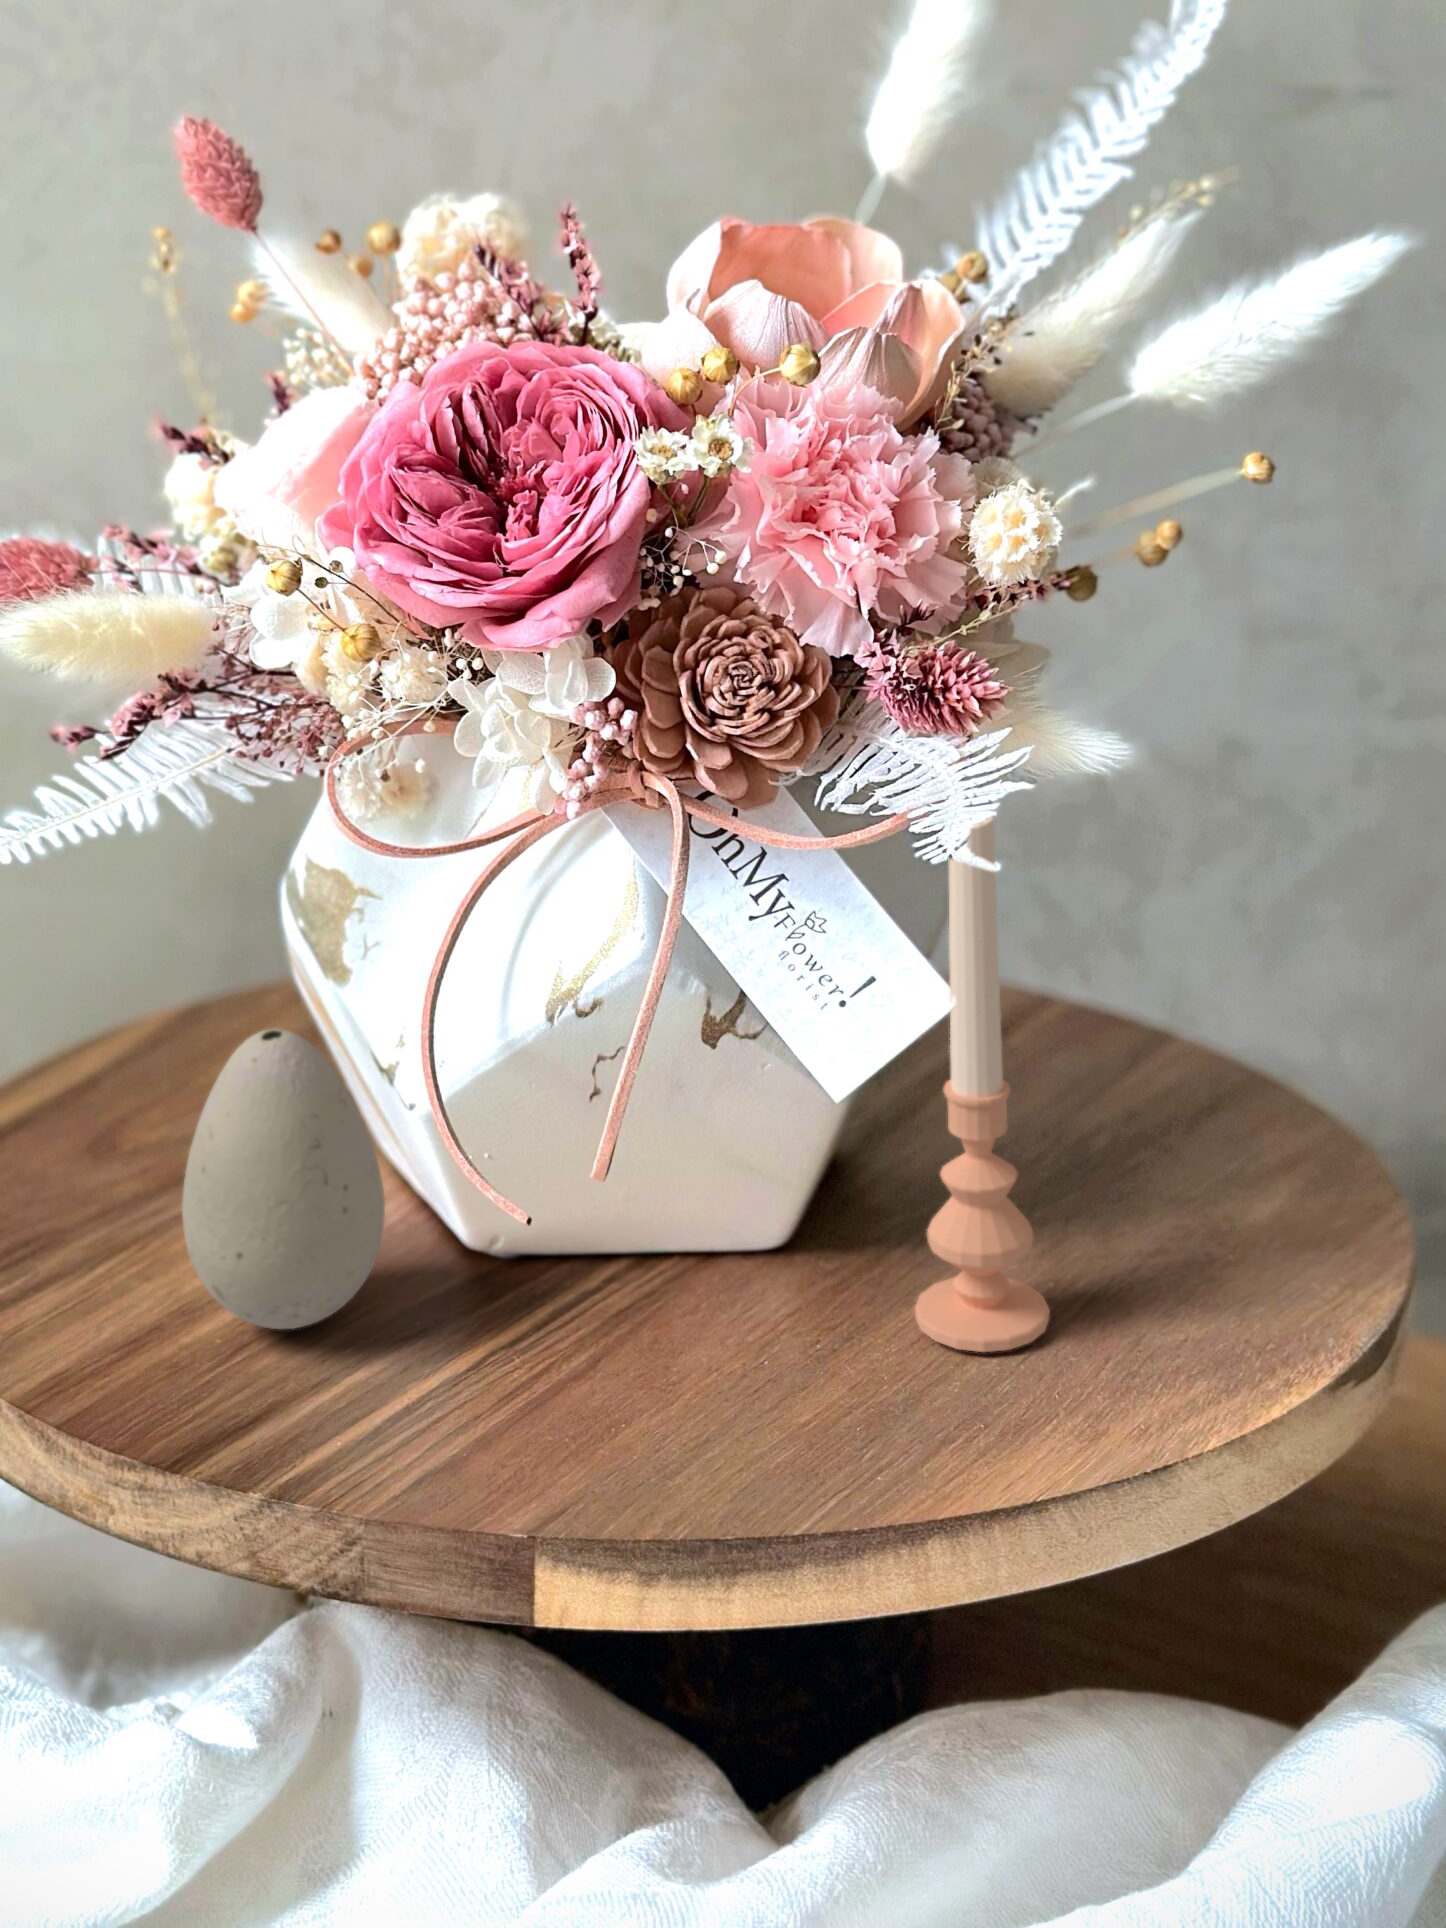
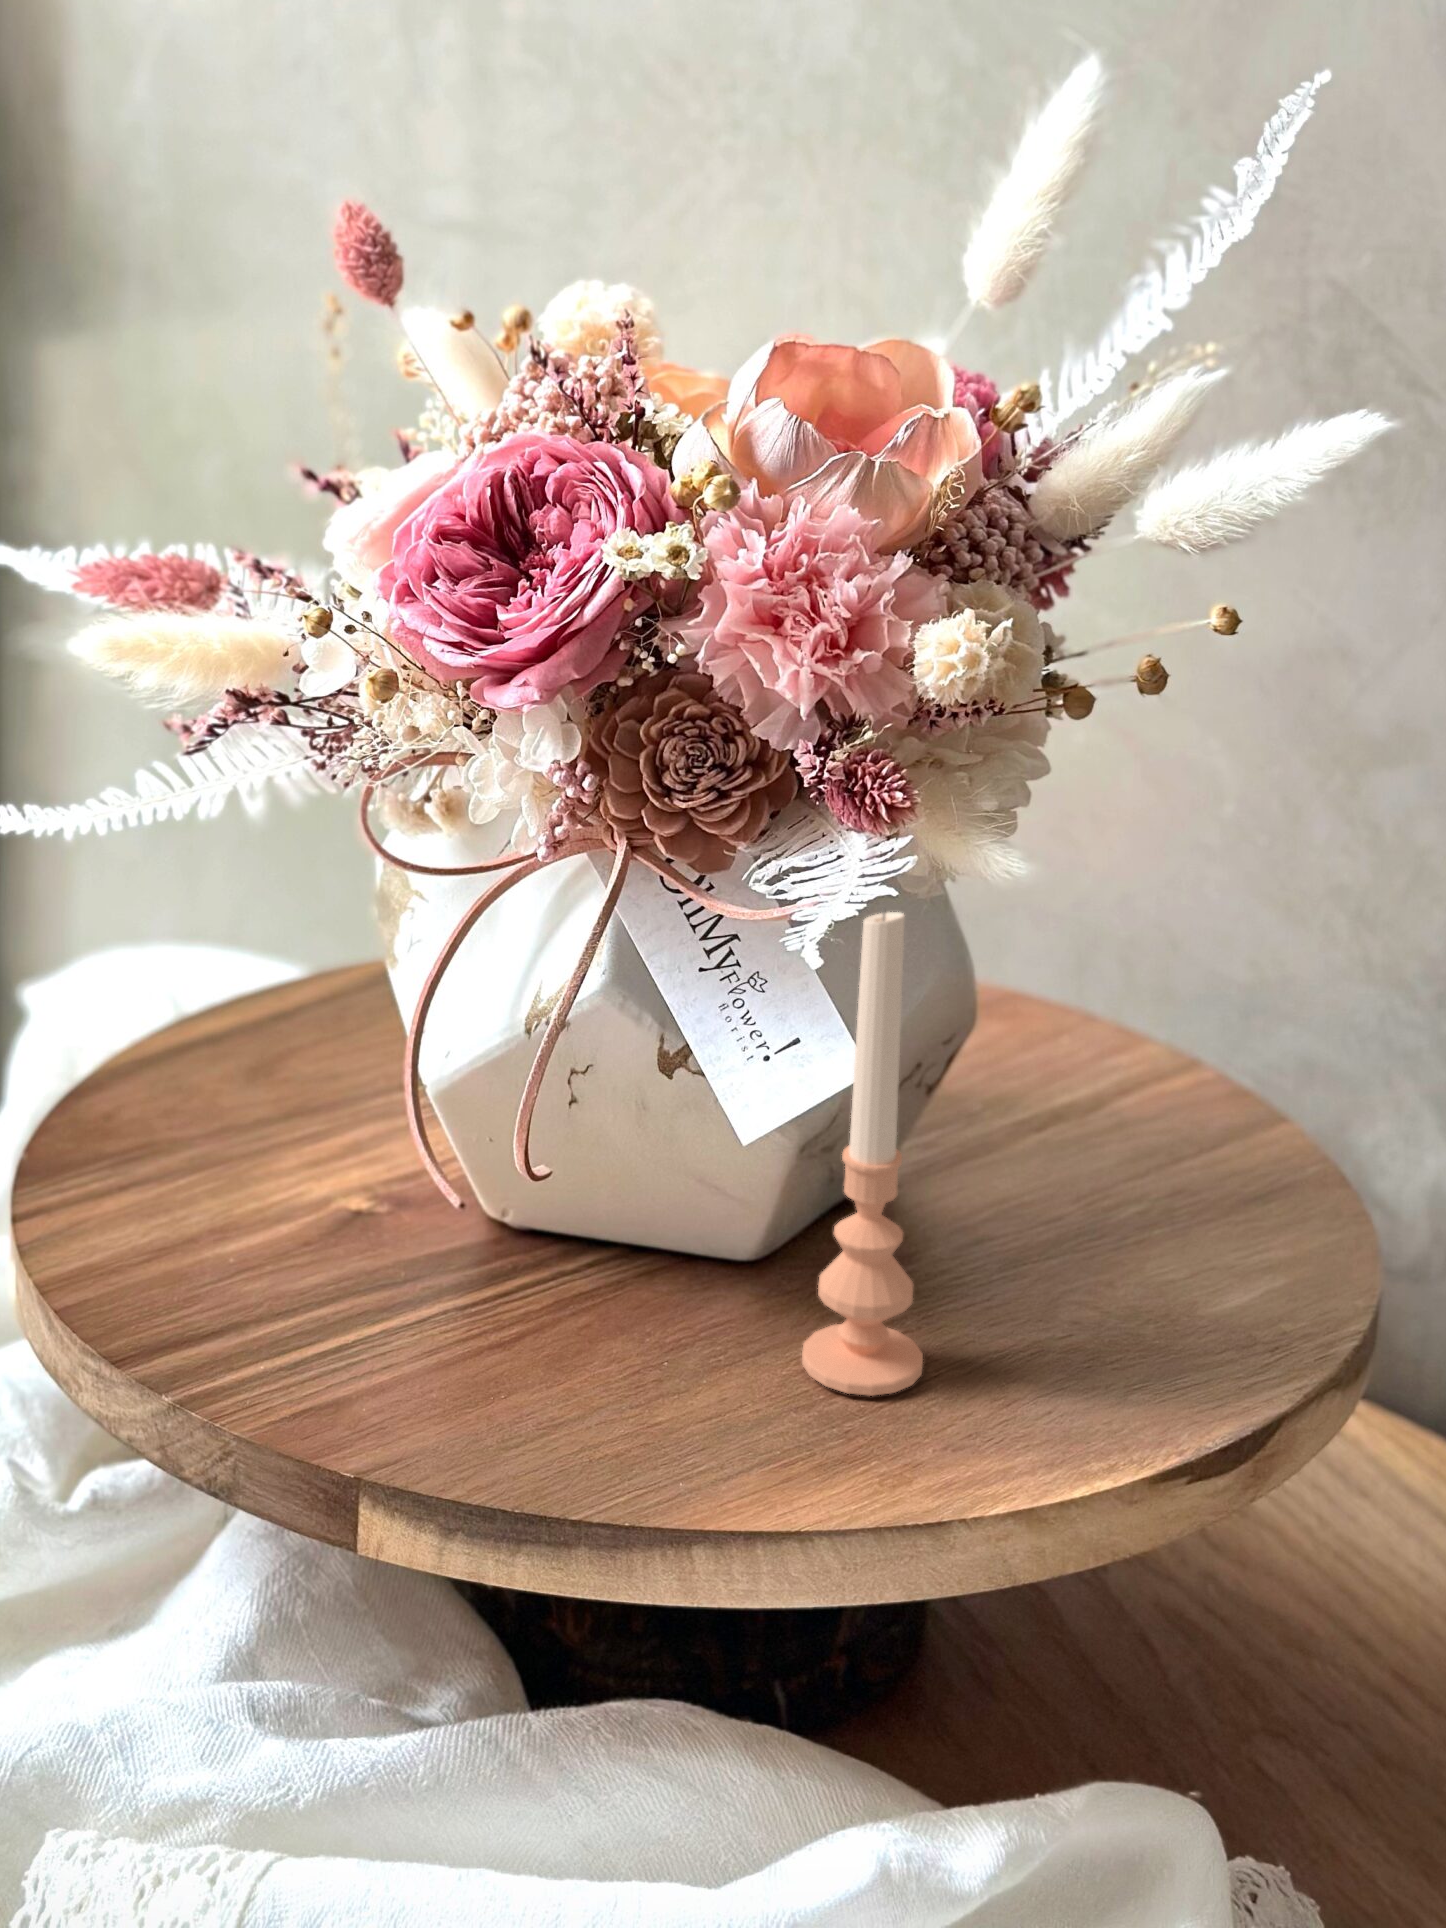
decorative egg: present [182,1029,385,1329] -> none [189,1002,366,1264]

